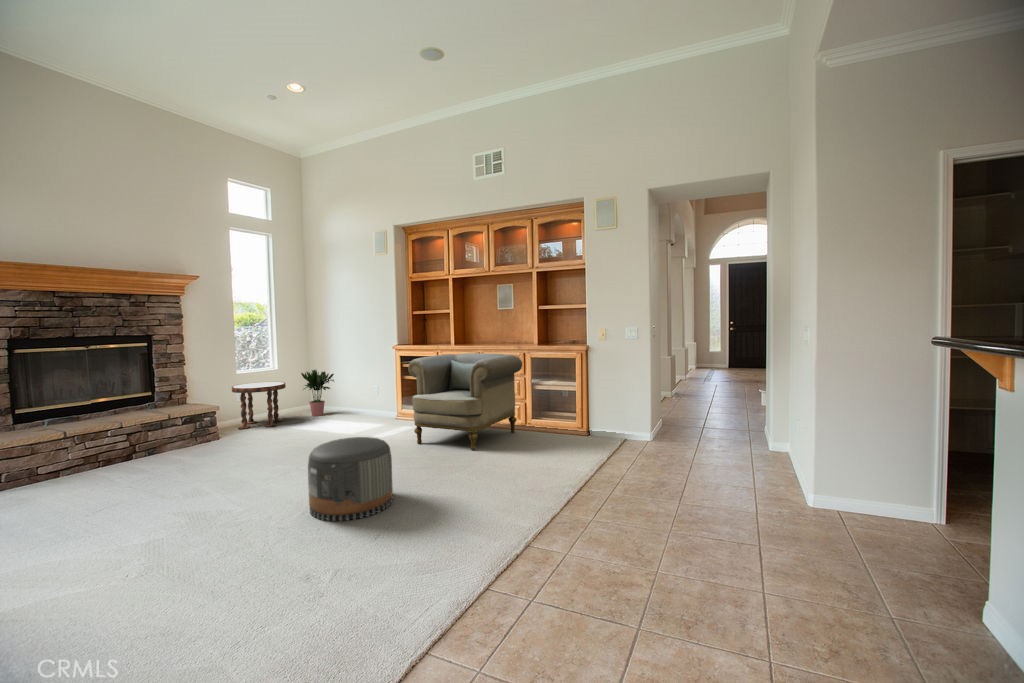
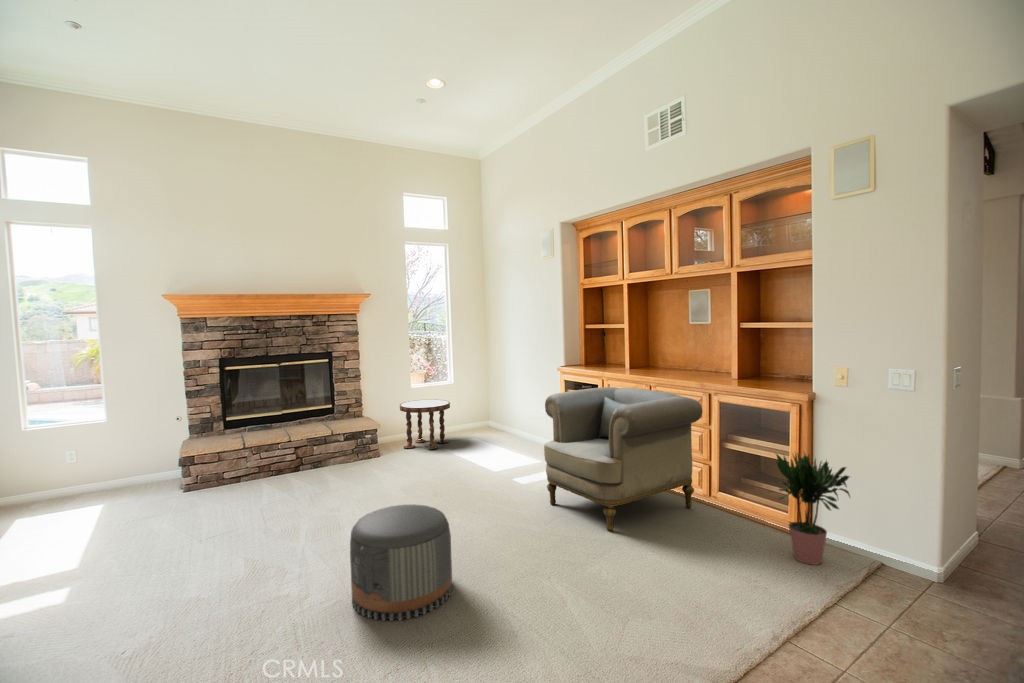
potted plant: present [301,370,334,416] -> present [776,454,850,565]

